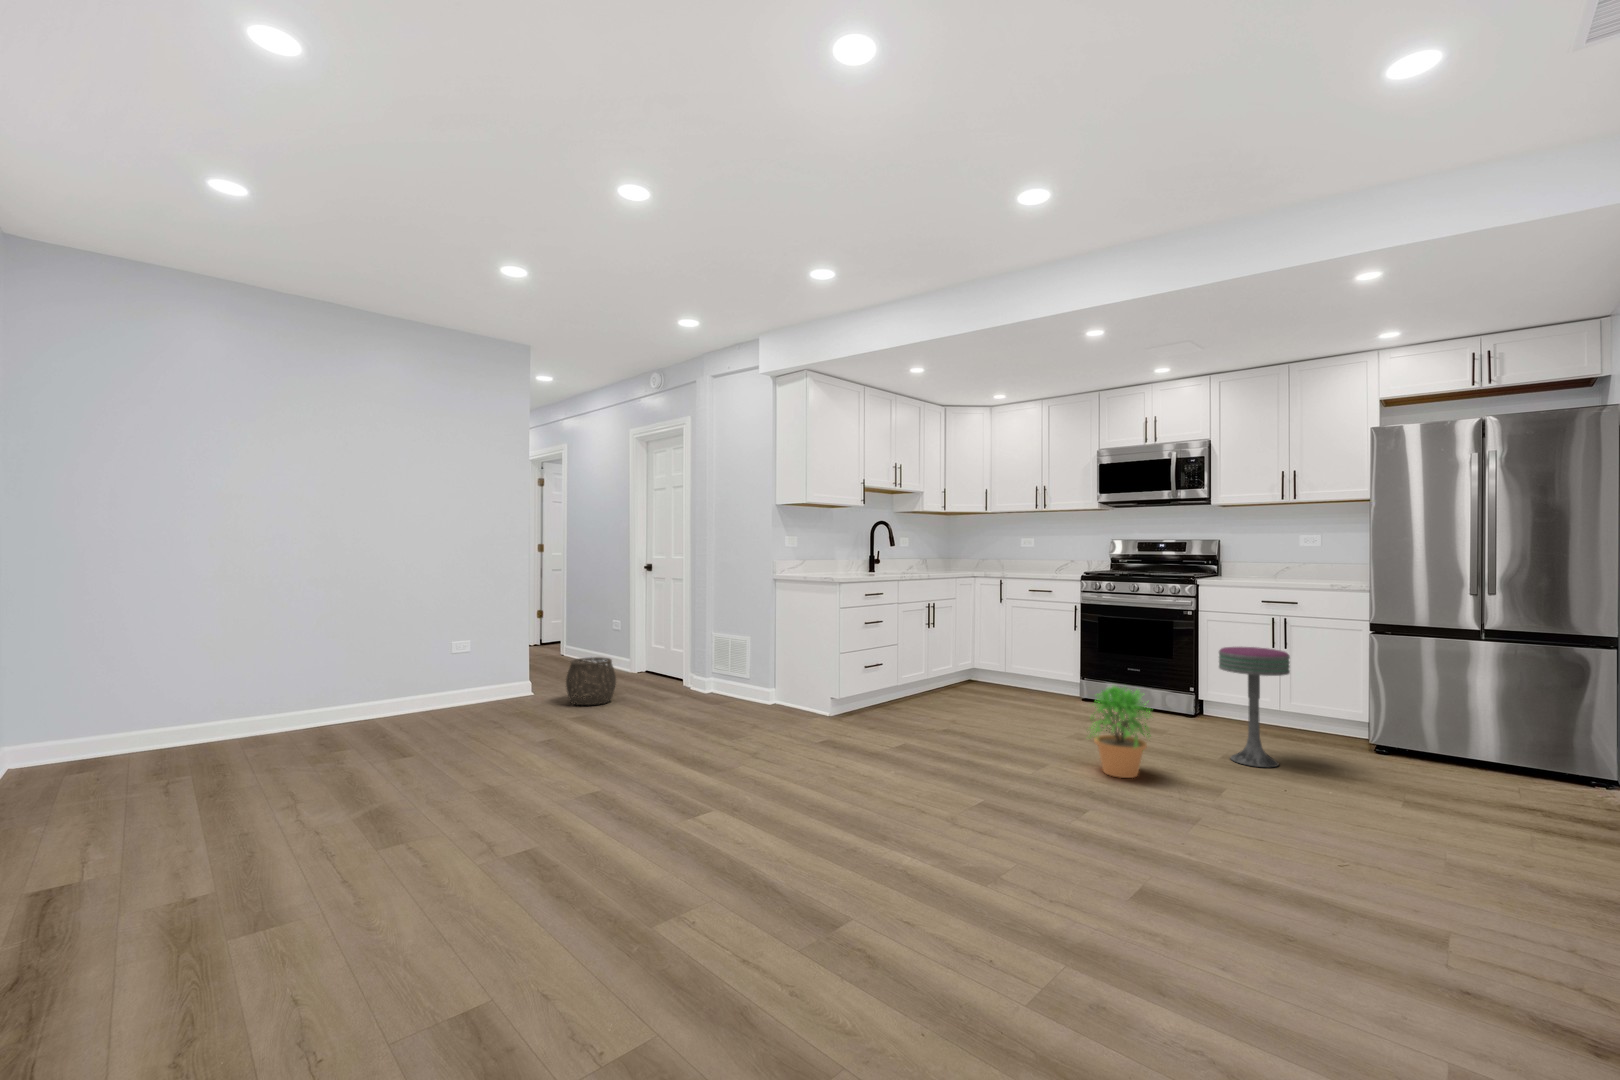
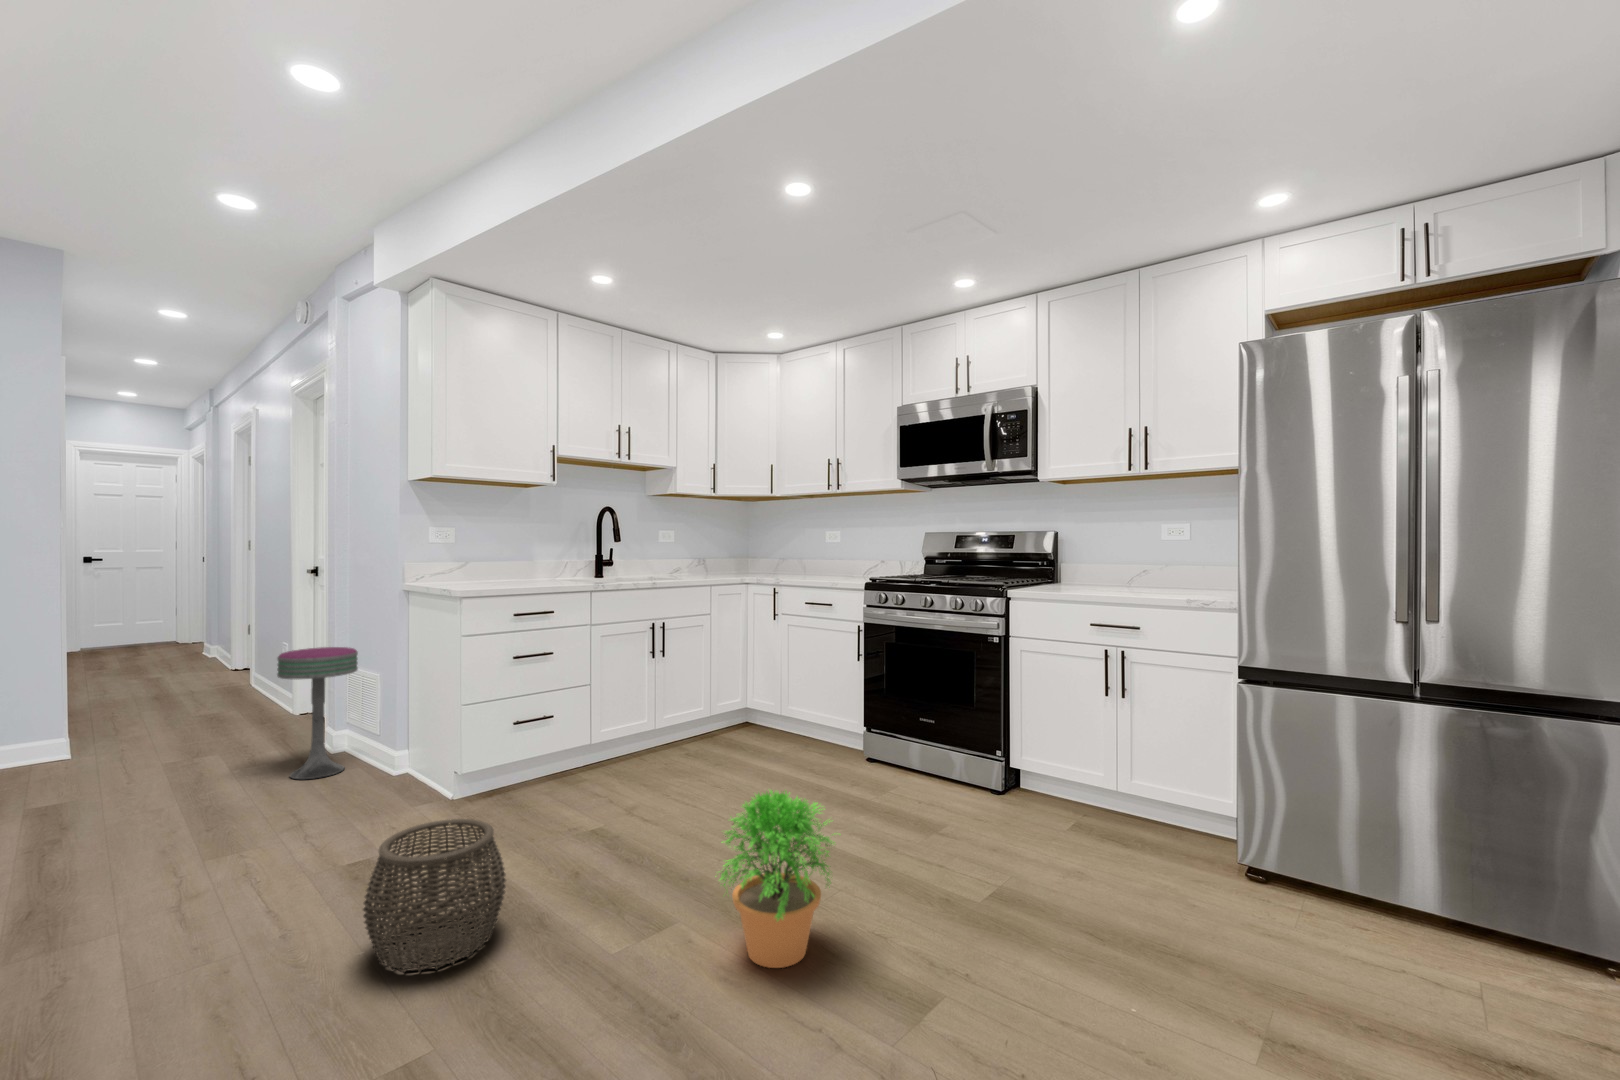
bar stool: present [1219,647,1290,767] -> present [277,647,358,779]
woven basket: present [566,657,616,705] -> present [363,819,506,972]

